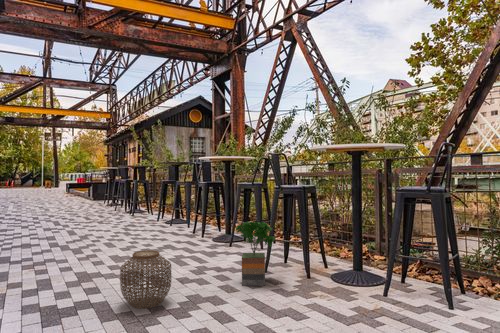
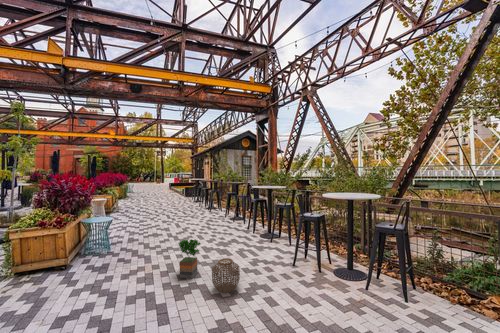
potted tree: present [236,221,275,286] -> present [179,239,201,279]

